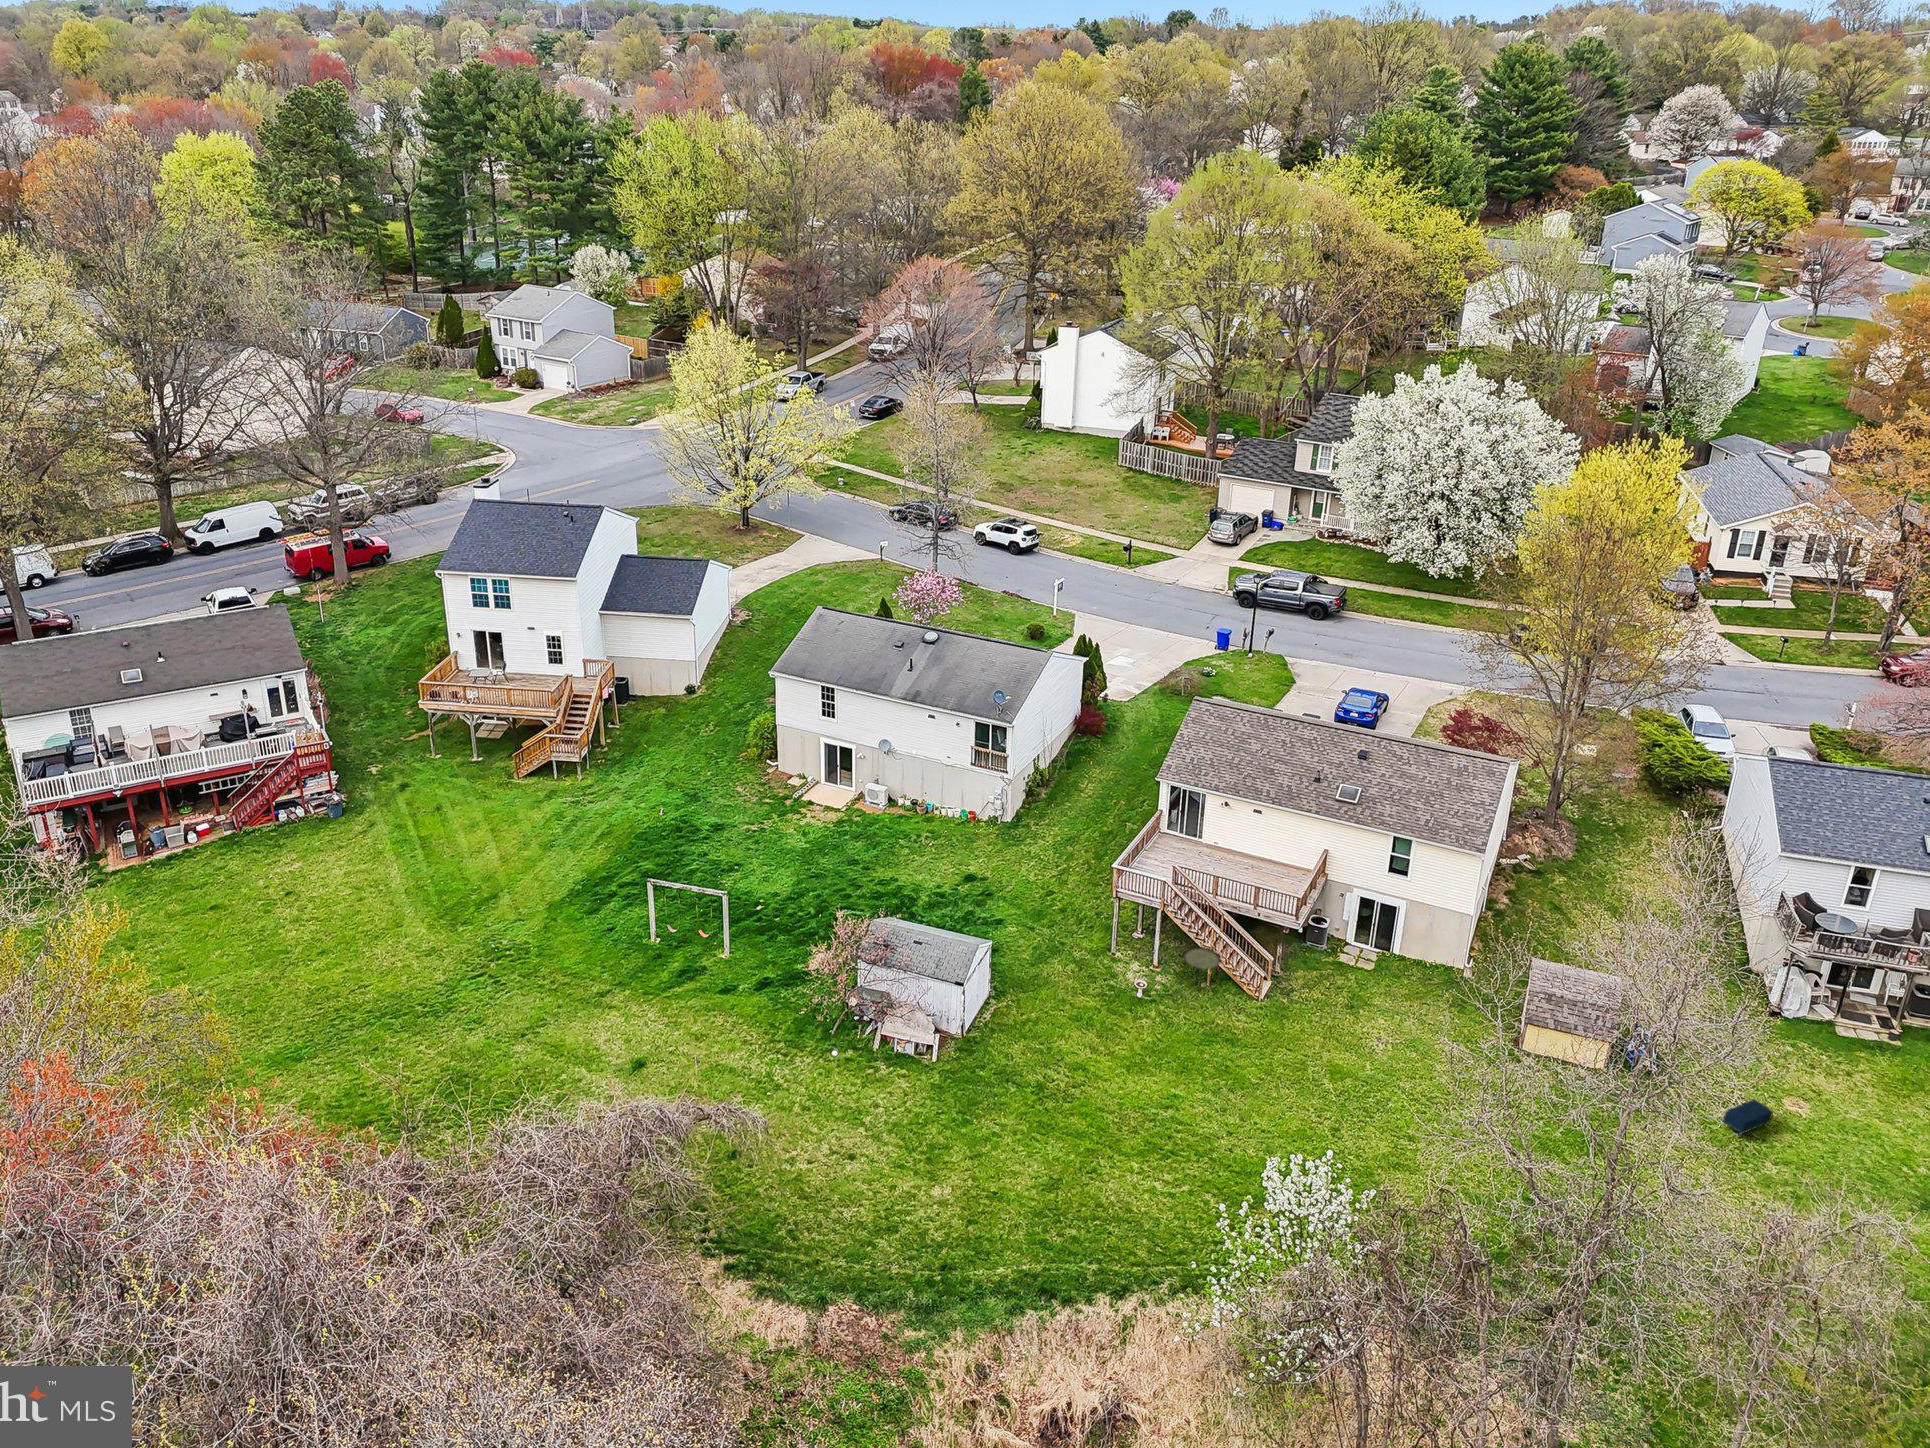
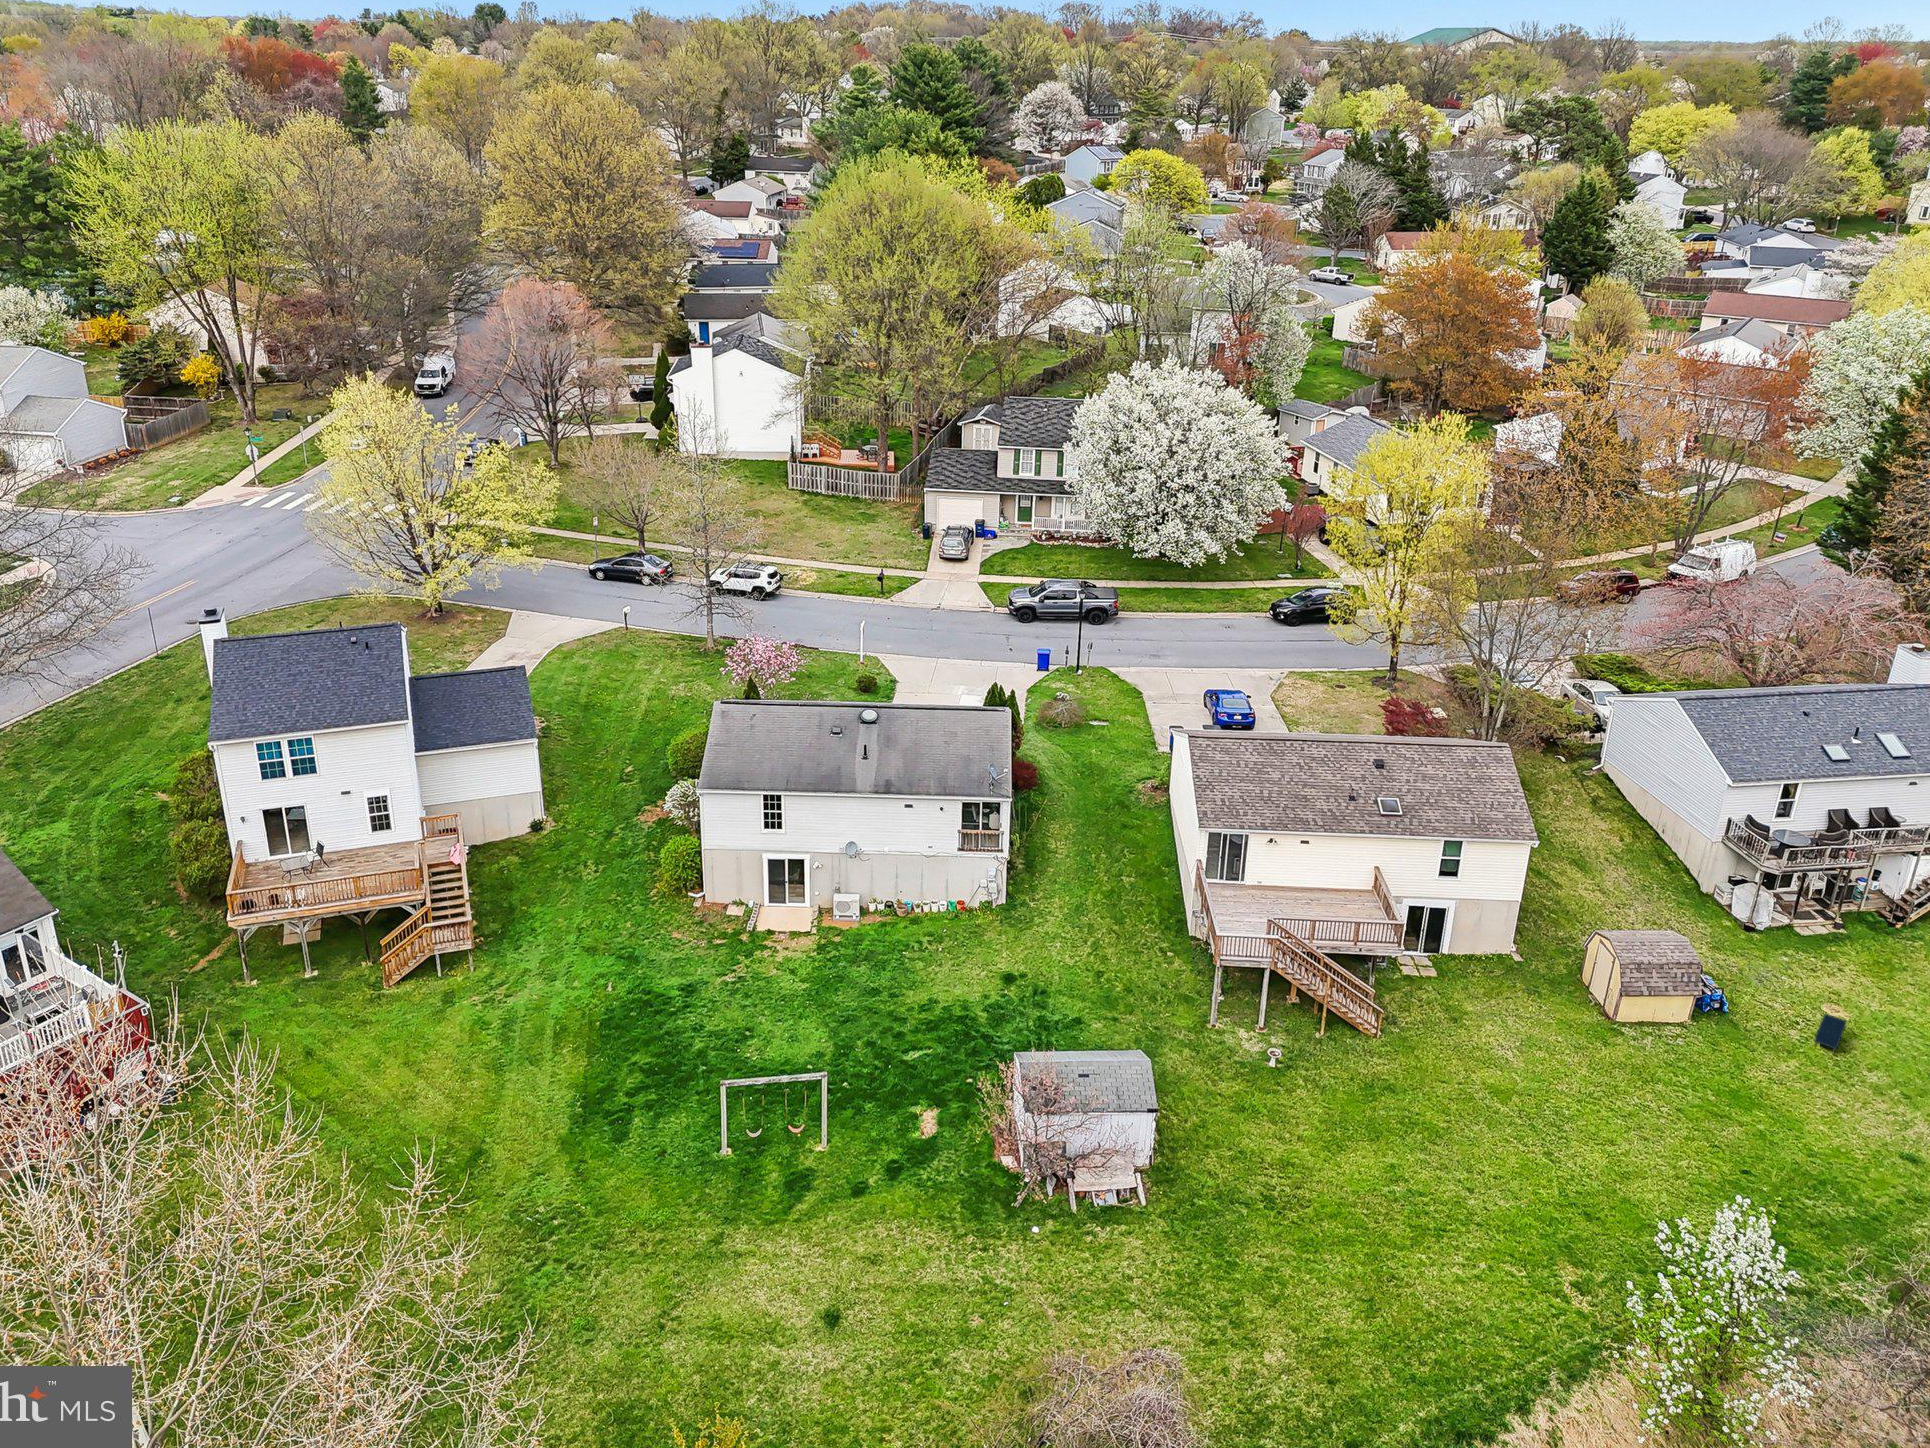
round table: present [1183,947,1221,984] -> none [1292,995,1333,1037]

